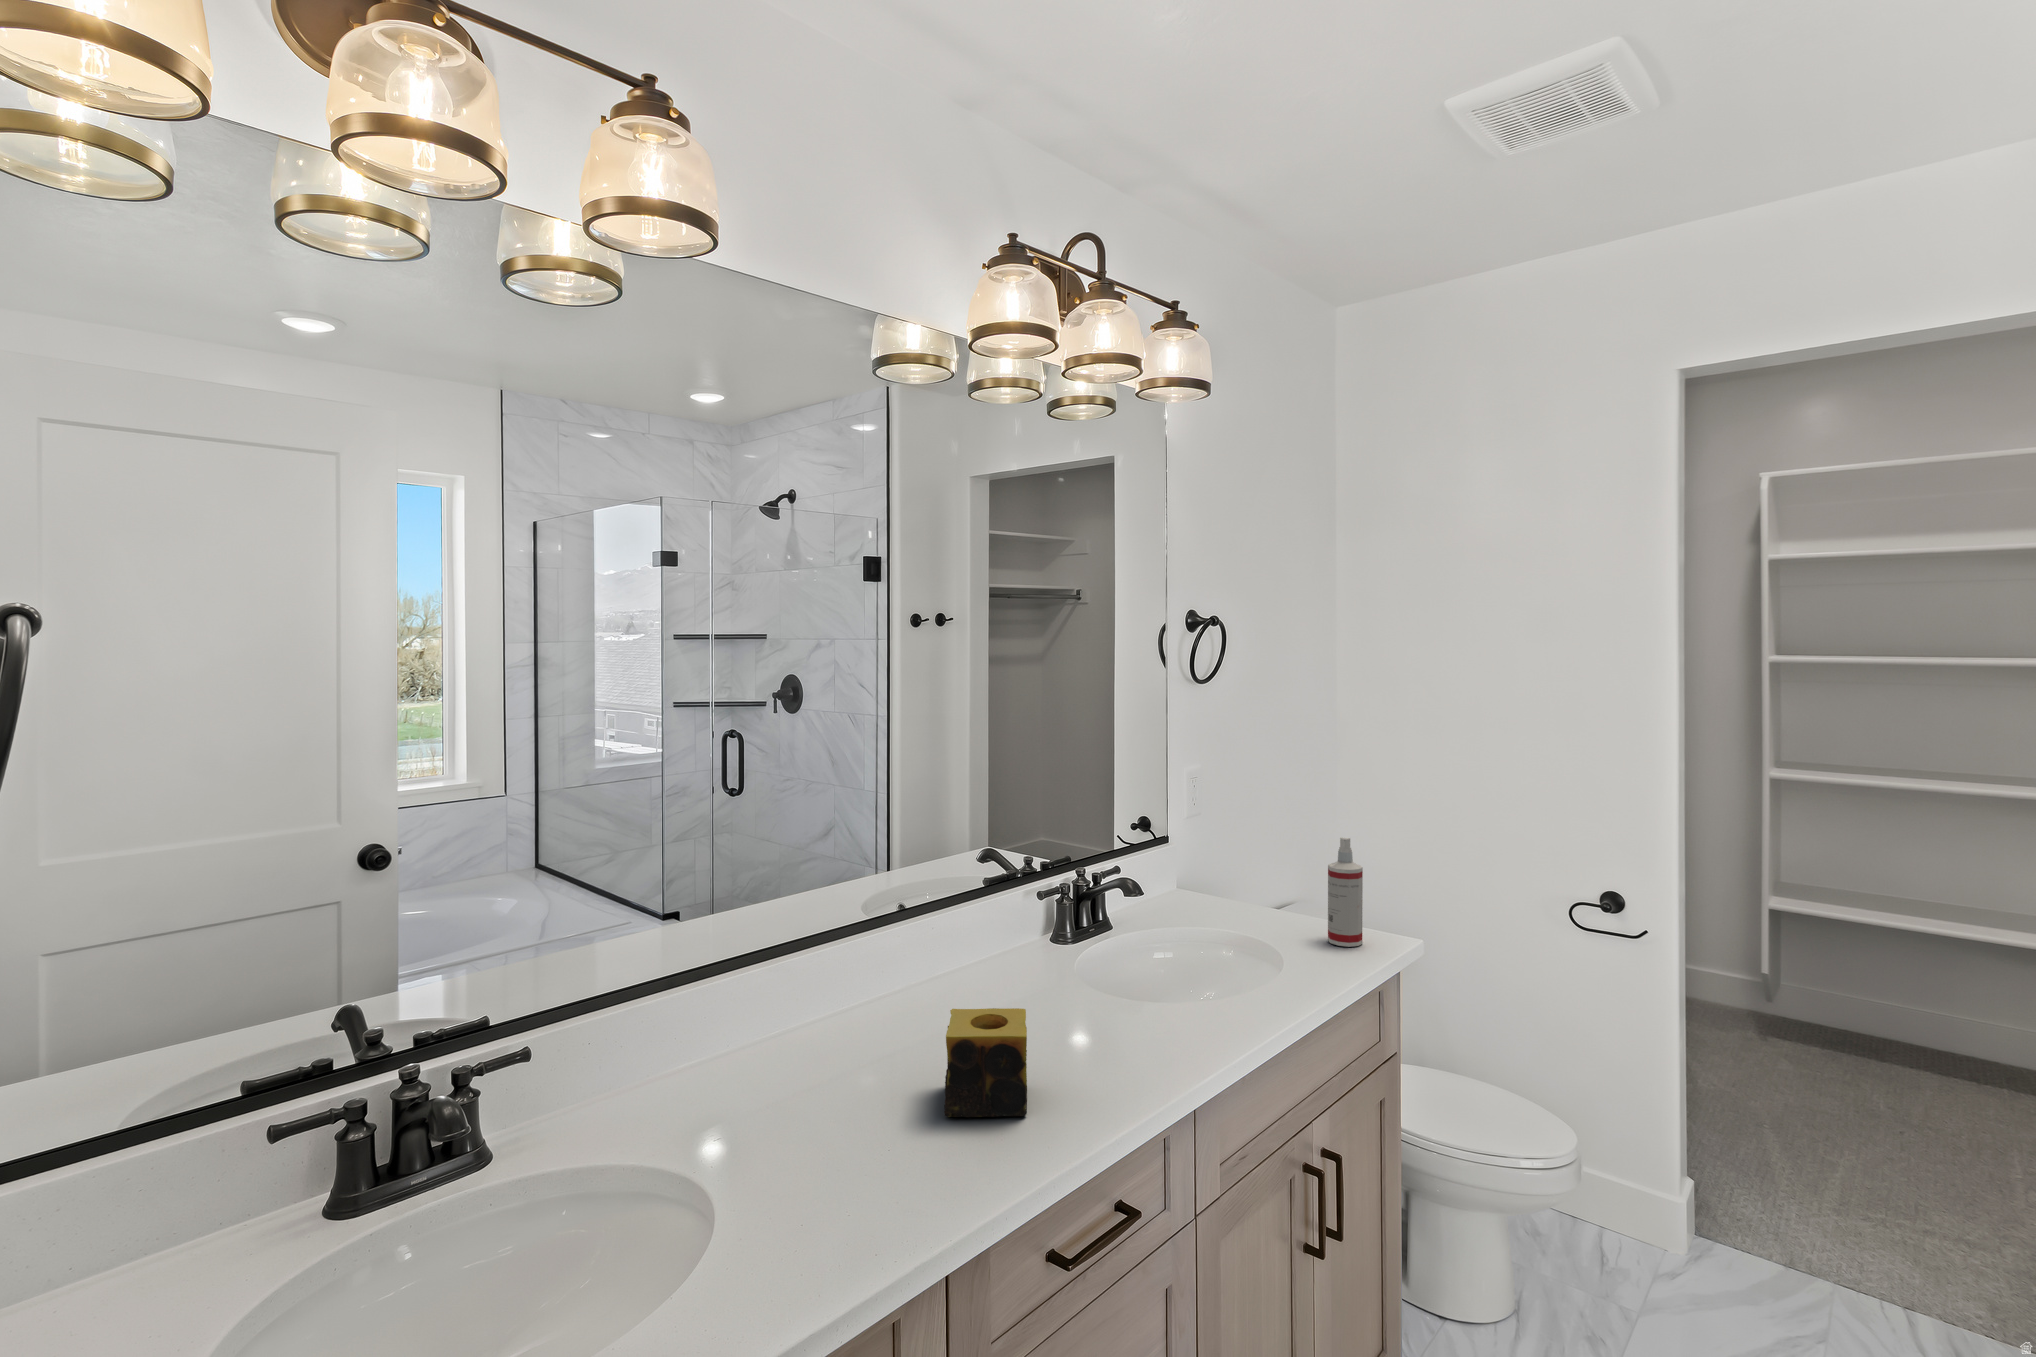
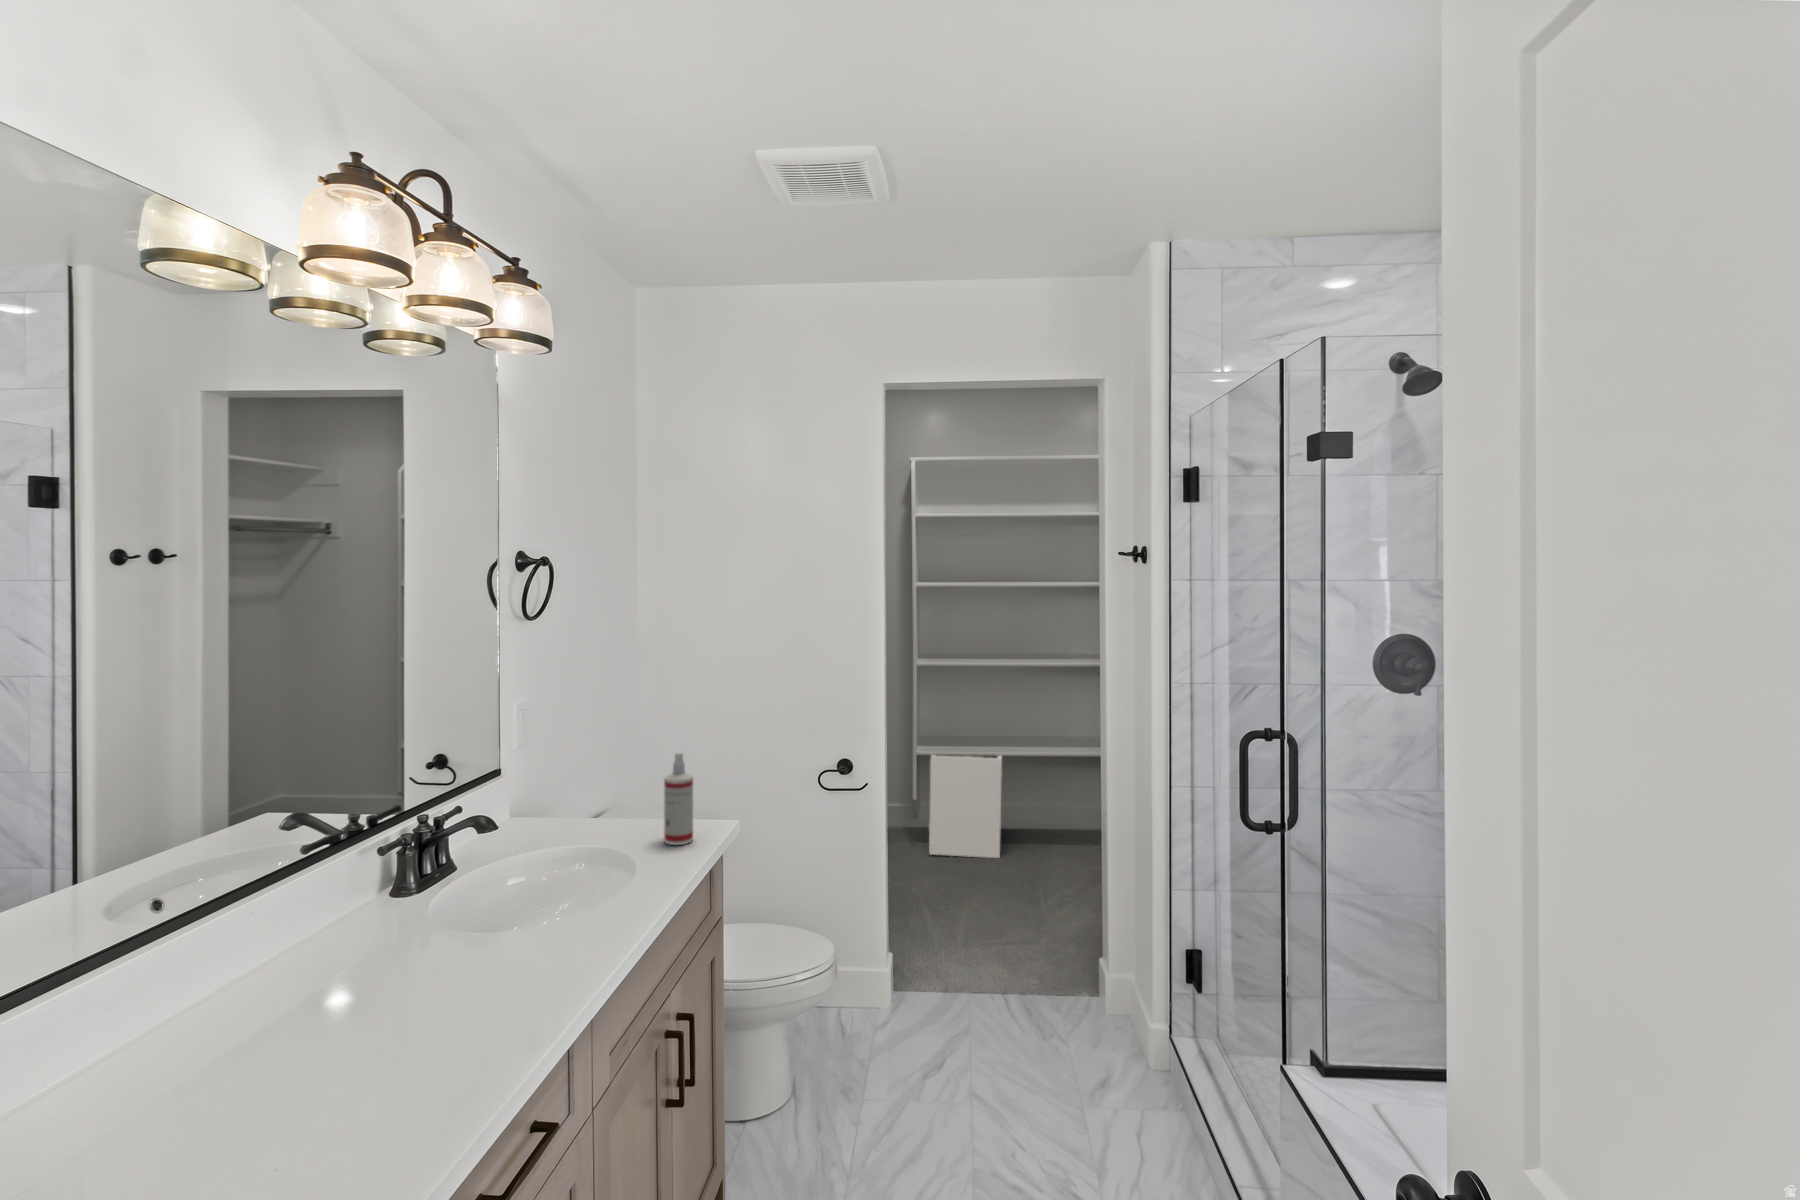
laundry hamper: none [1795,898,1950,1100] -> present [929,755,1002,858]
candle: present [944,1008,1027,1117] -> none [321,994,431,1144]

